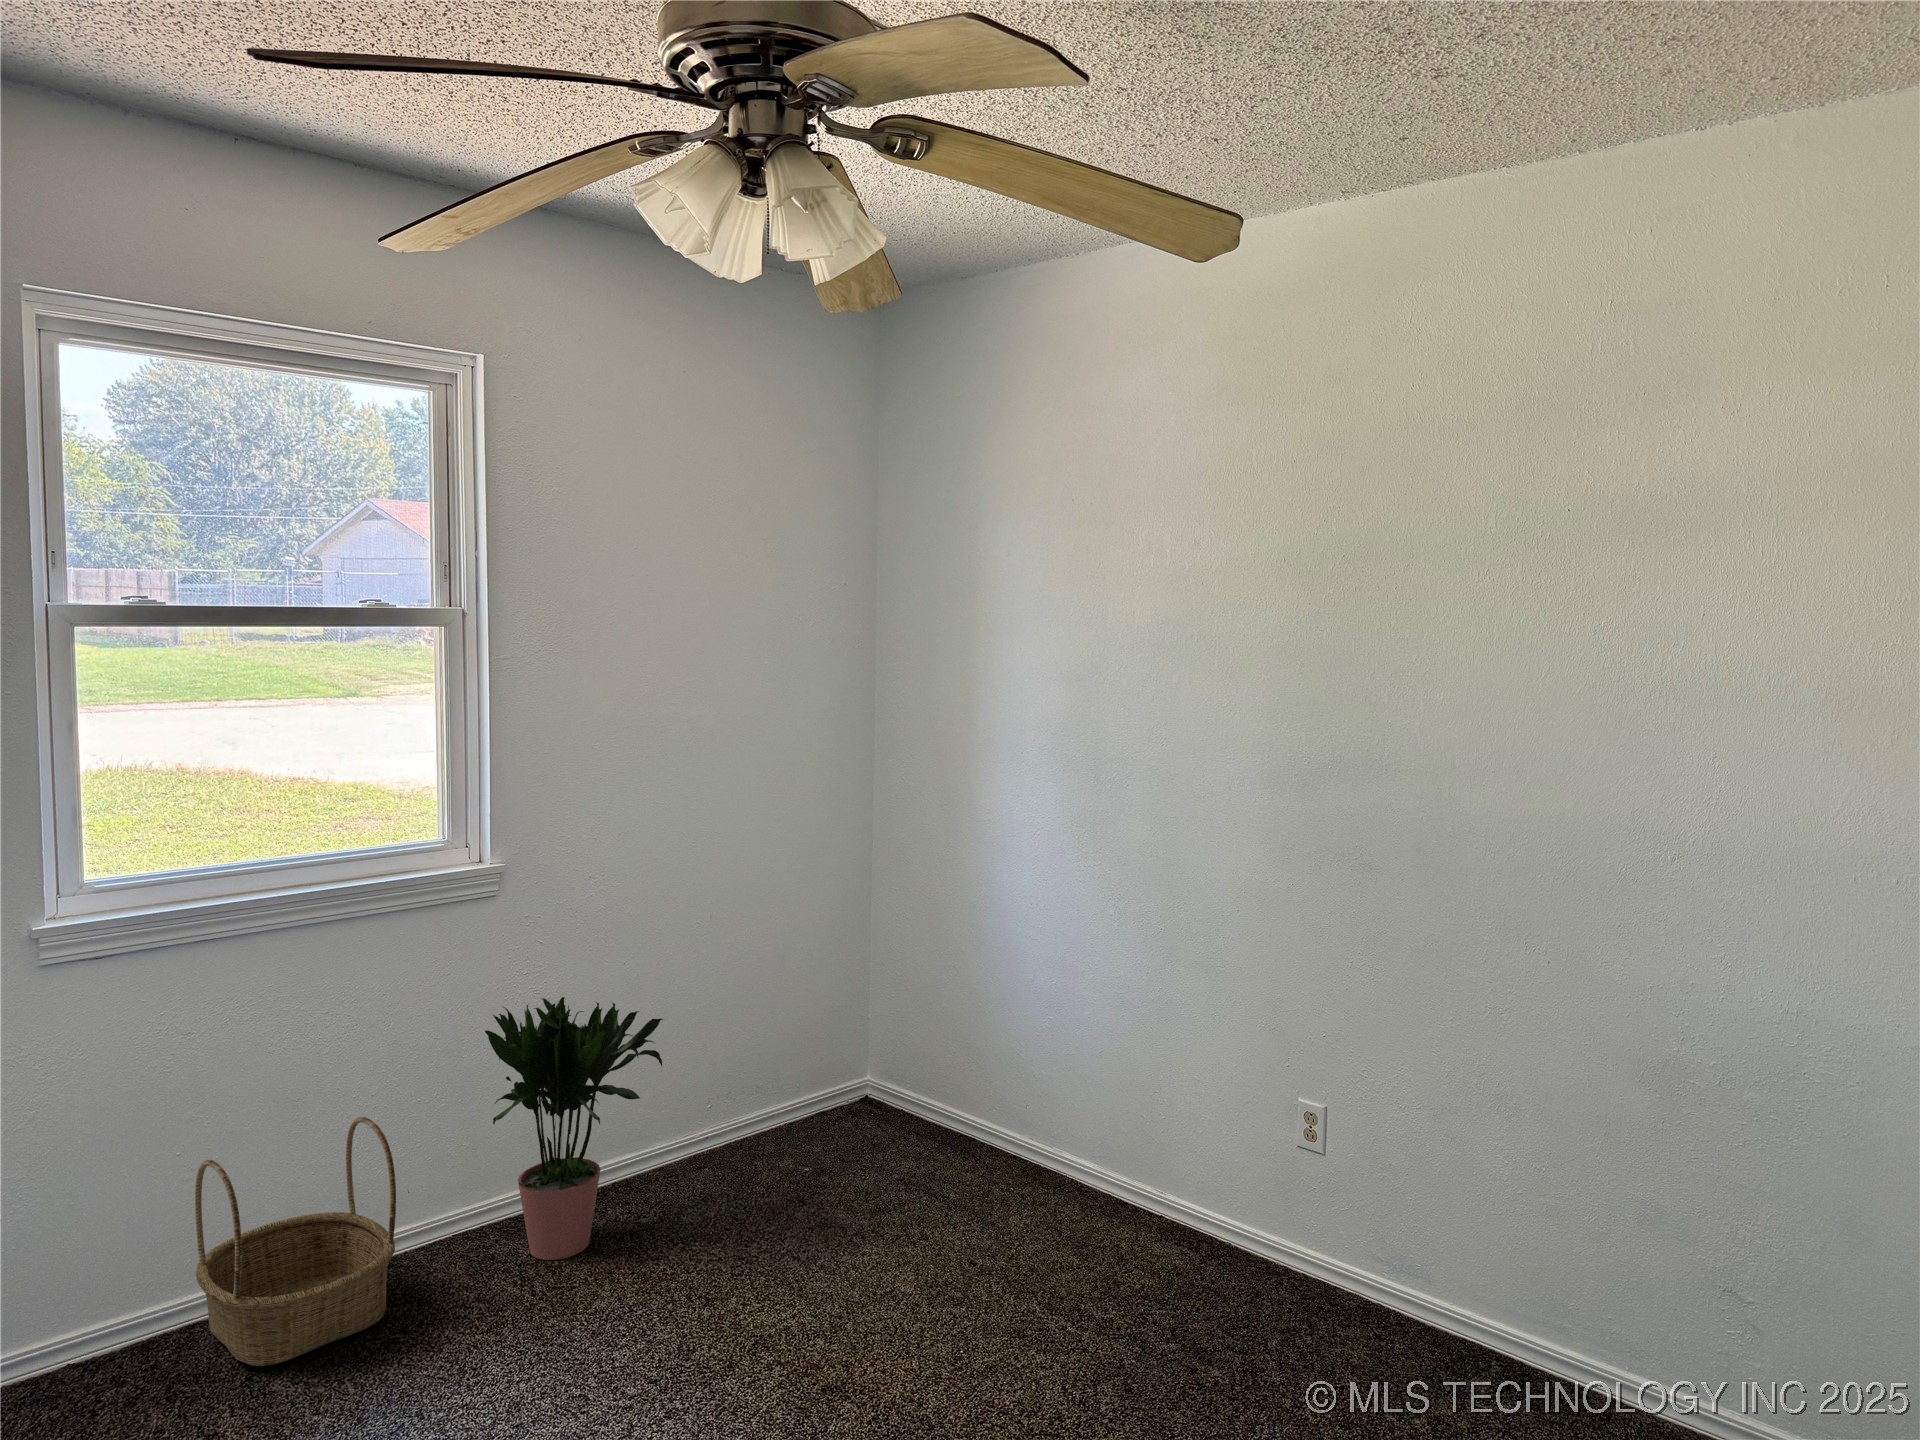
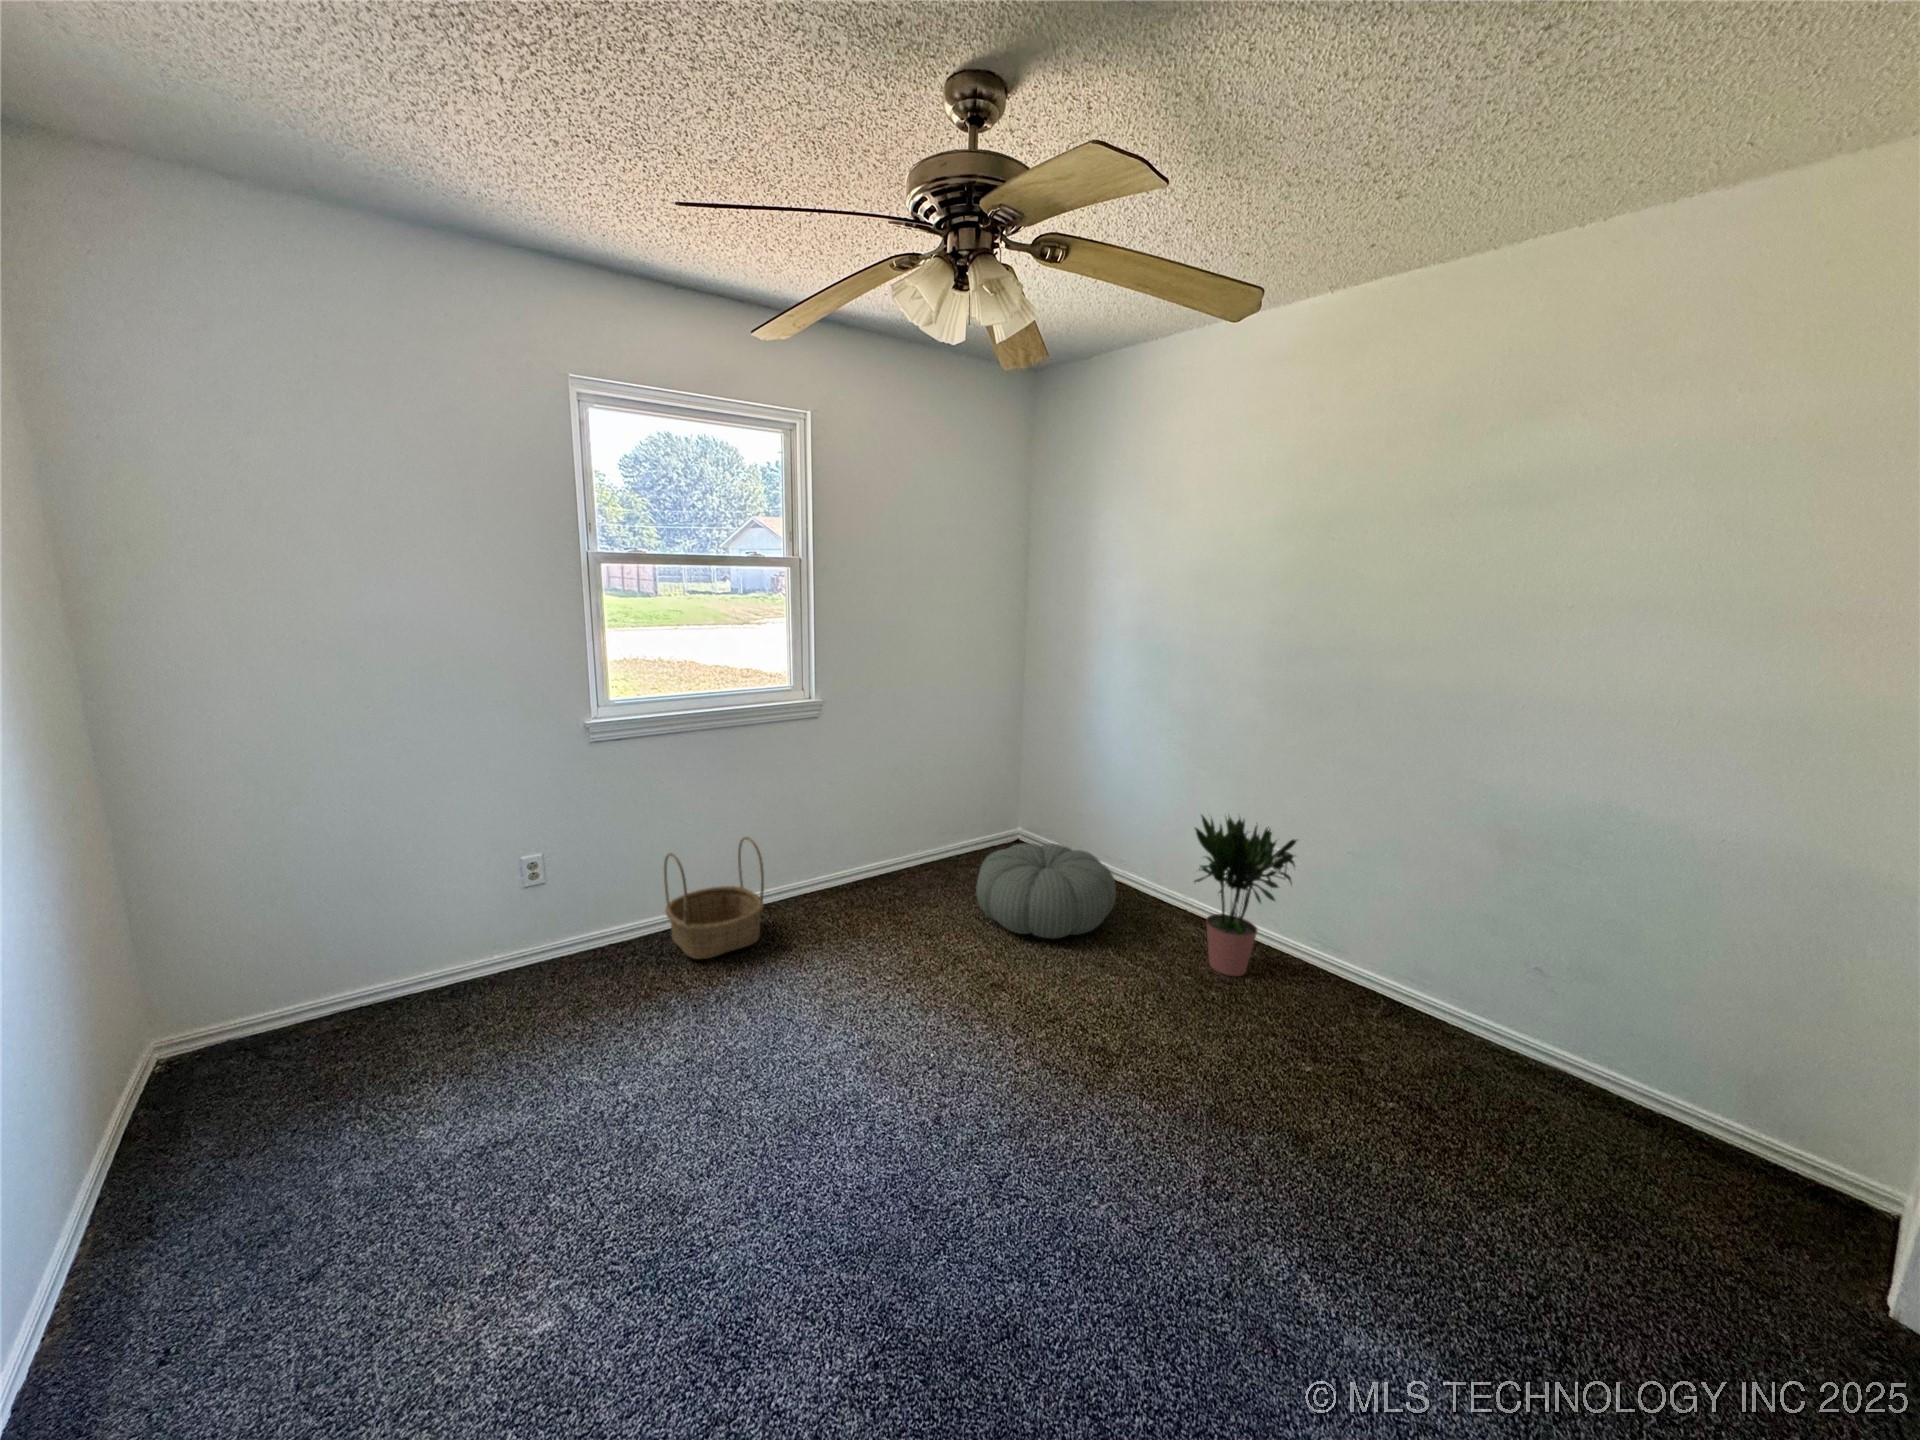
potted plant: present [485,997,664,1260] -> present [1194,815,1296,976]
pouf: none [796,1093,1040,1268] -> present [976,843,1116,938]

